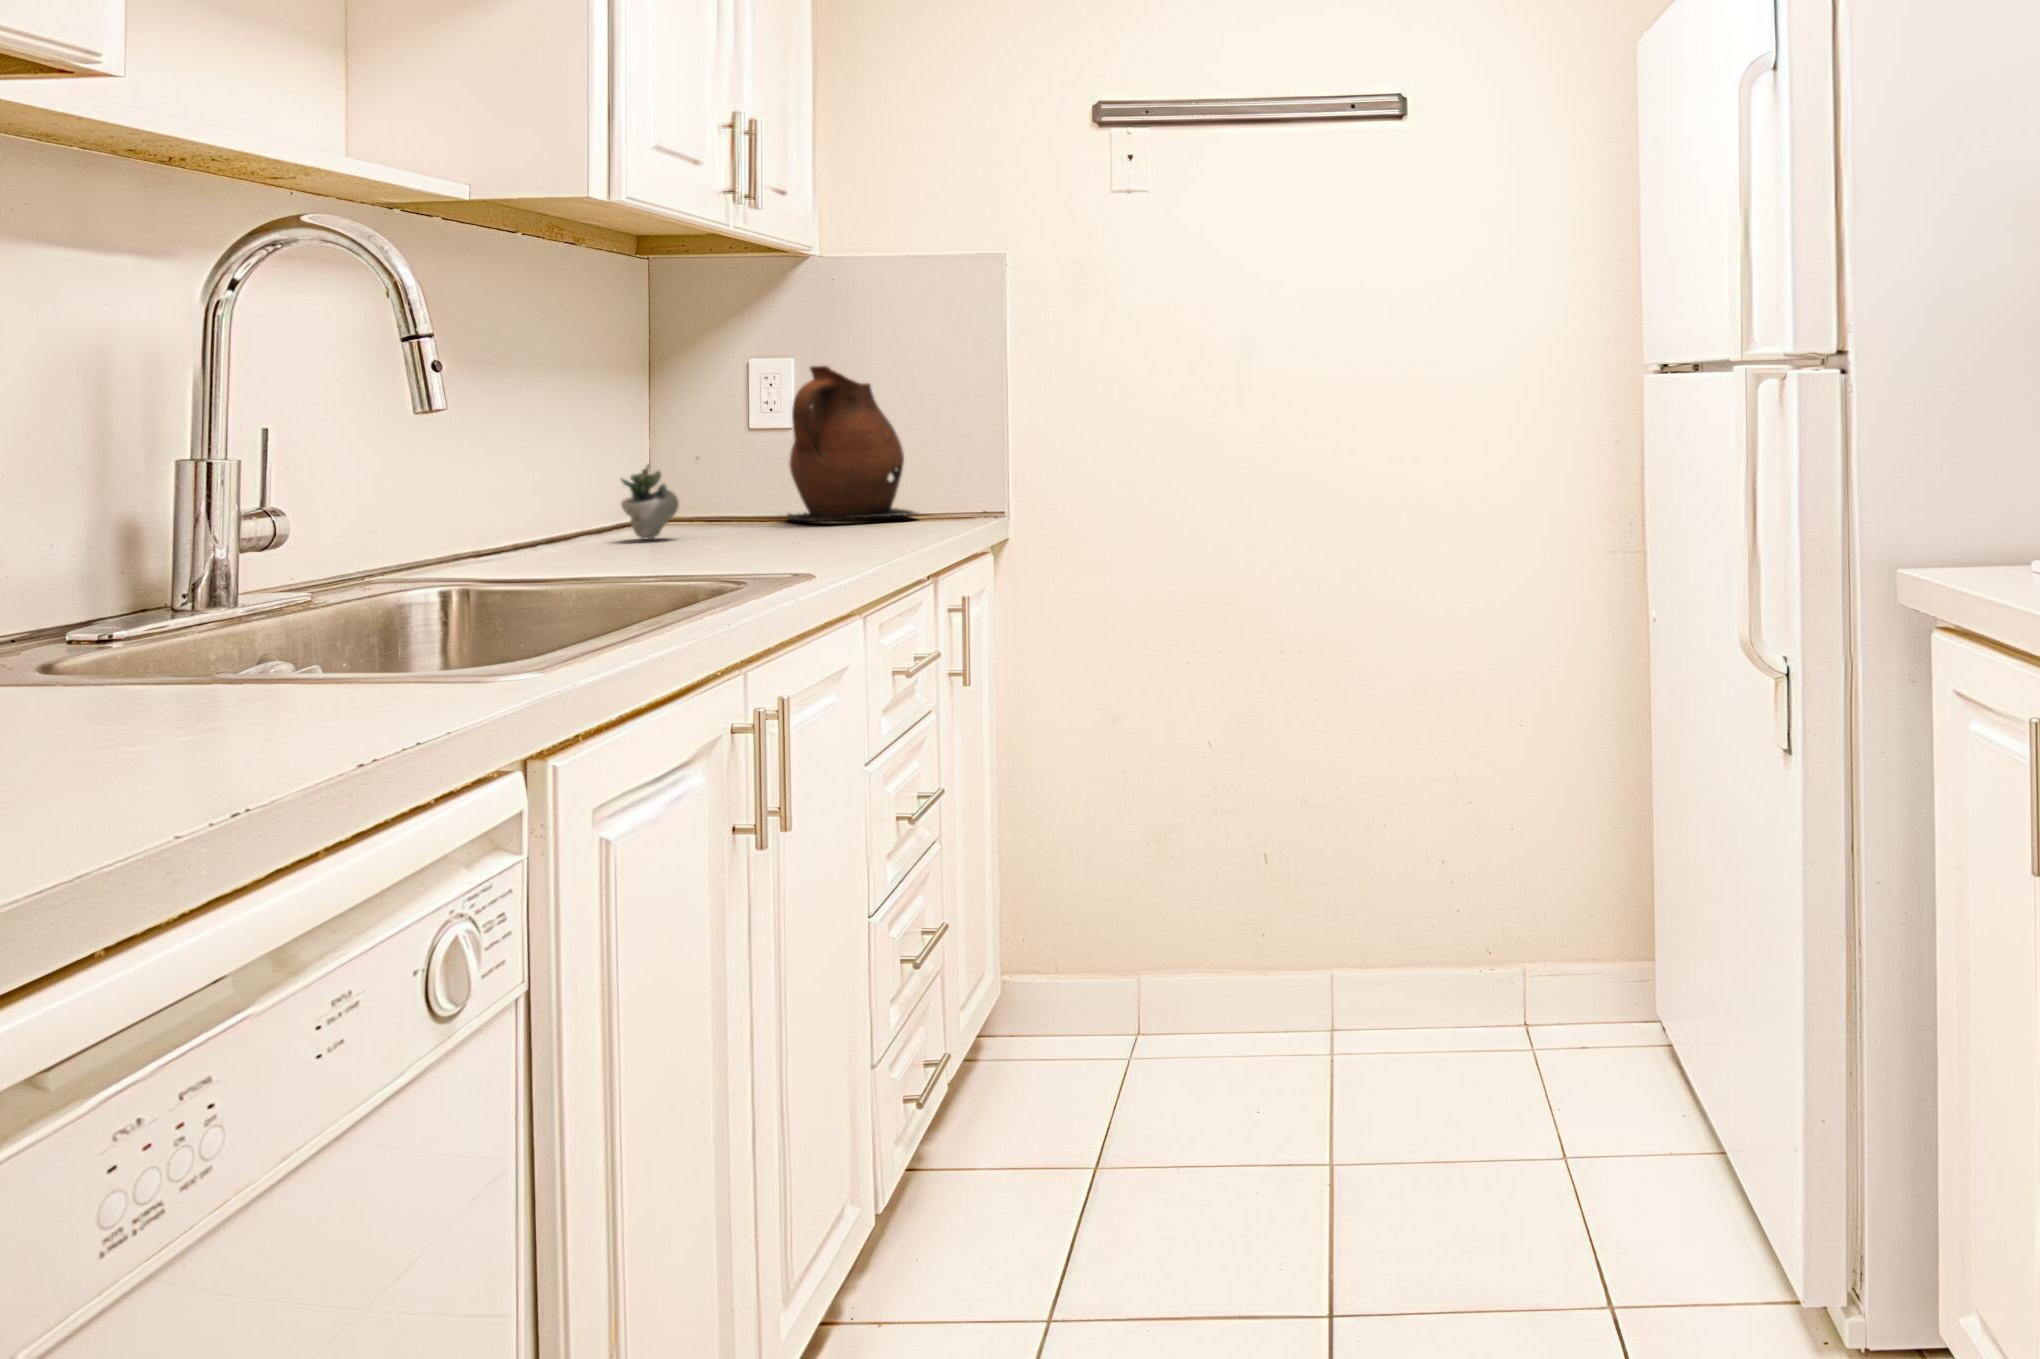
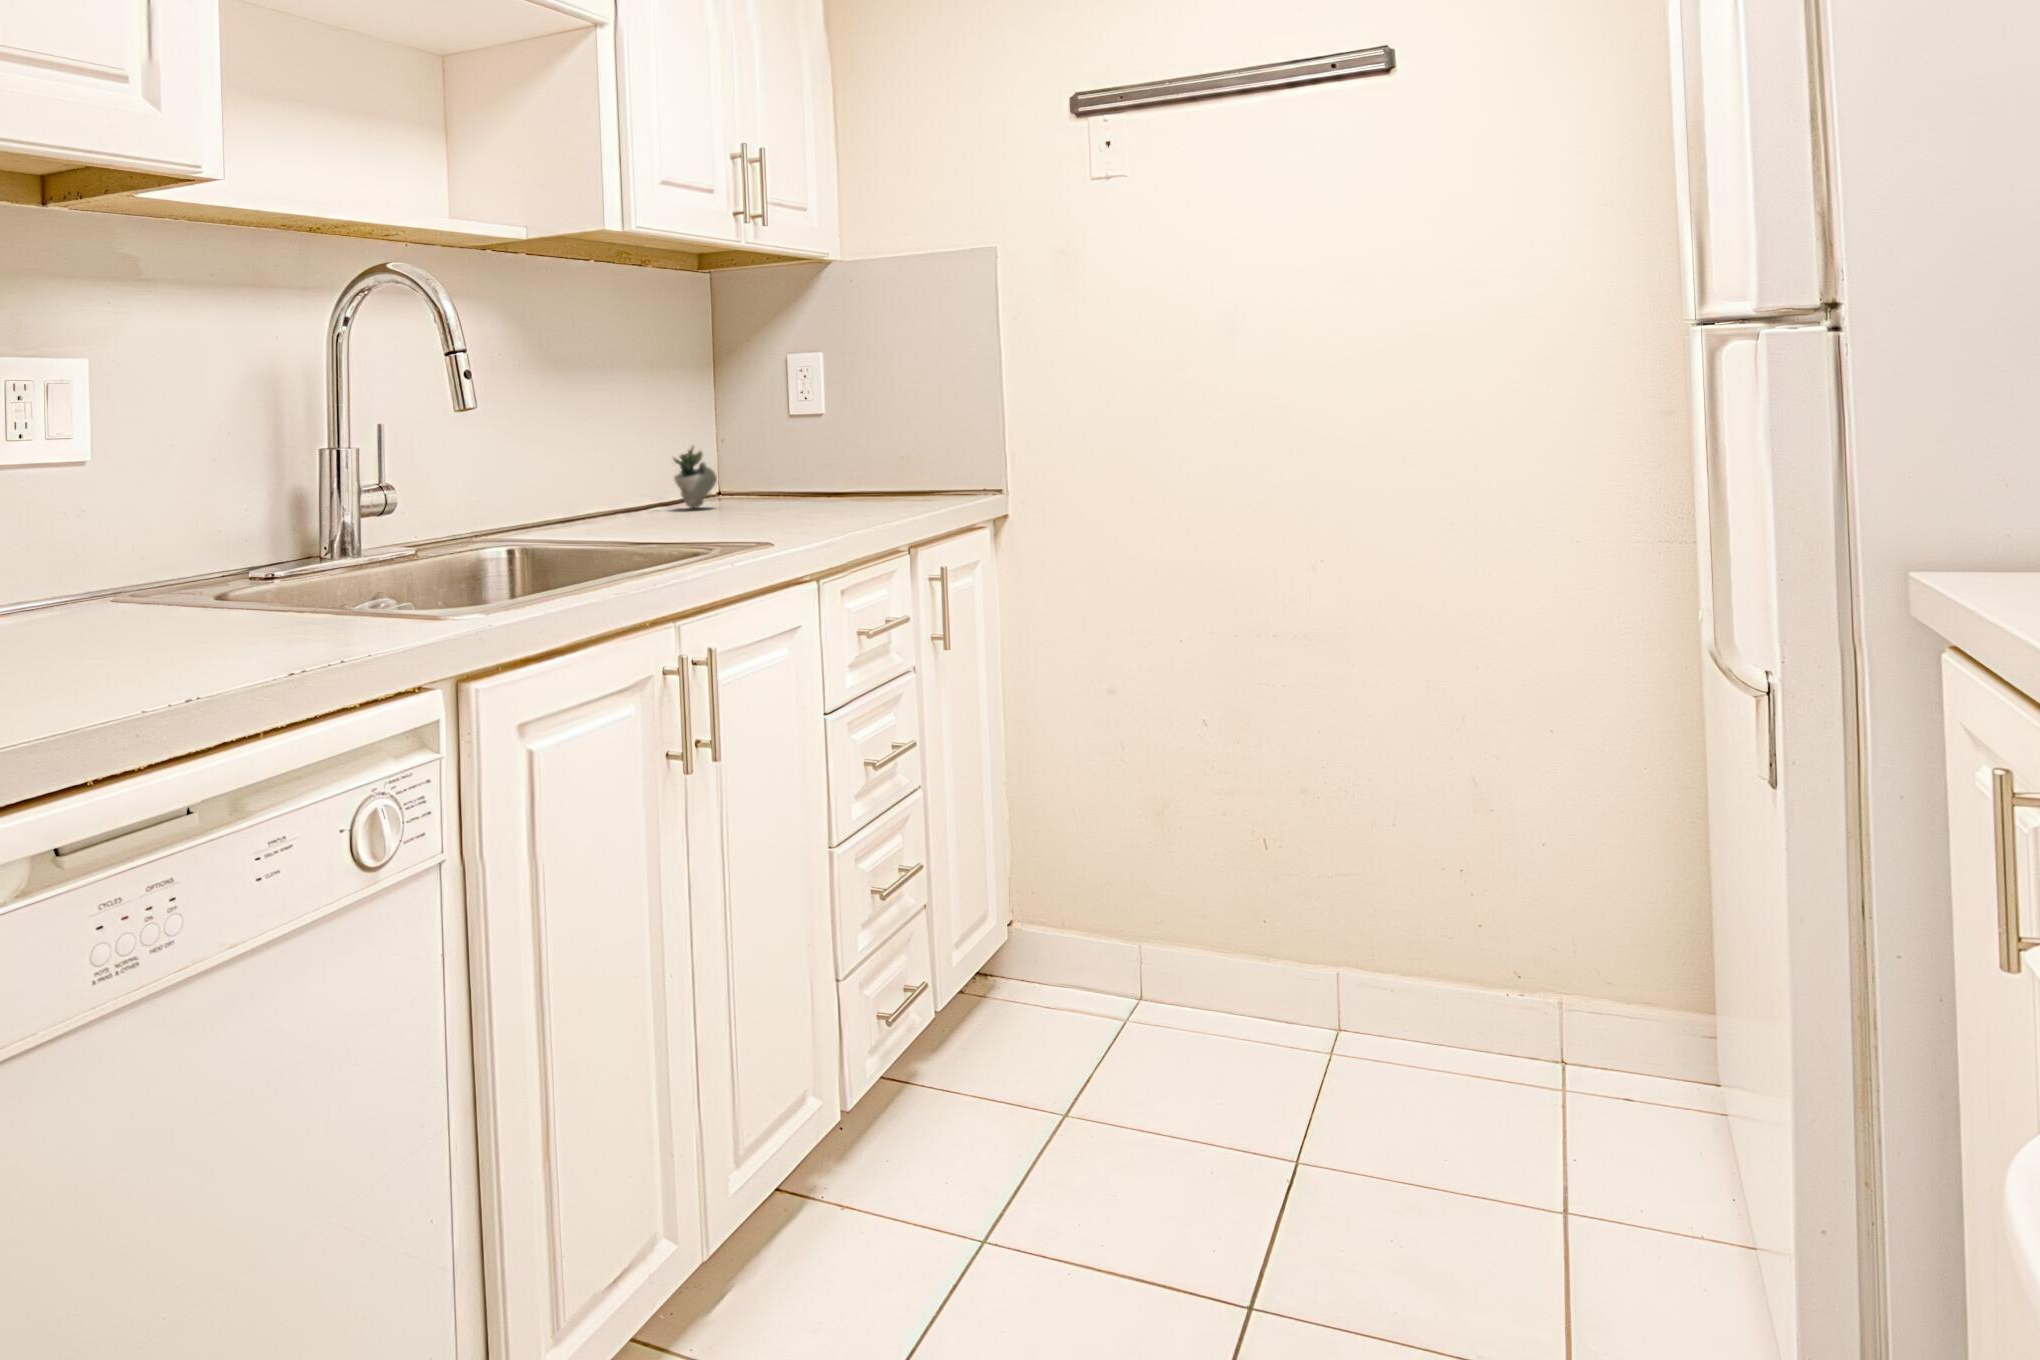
ceramic pitcher: present [787,366,917,521] -> none [809,358,923,494]

